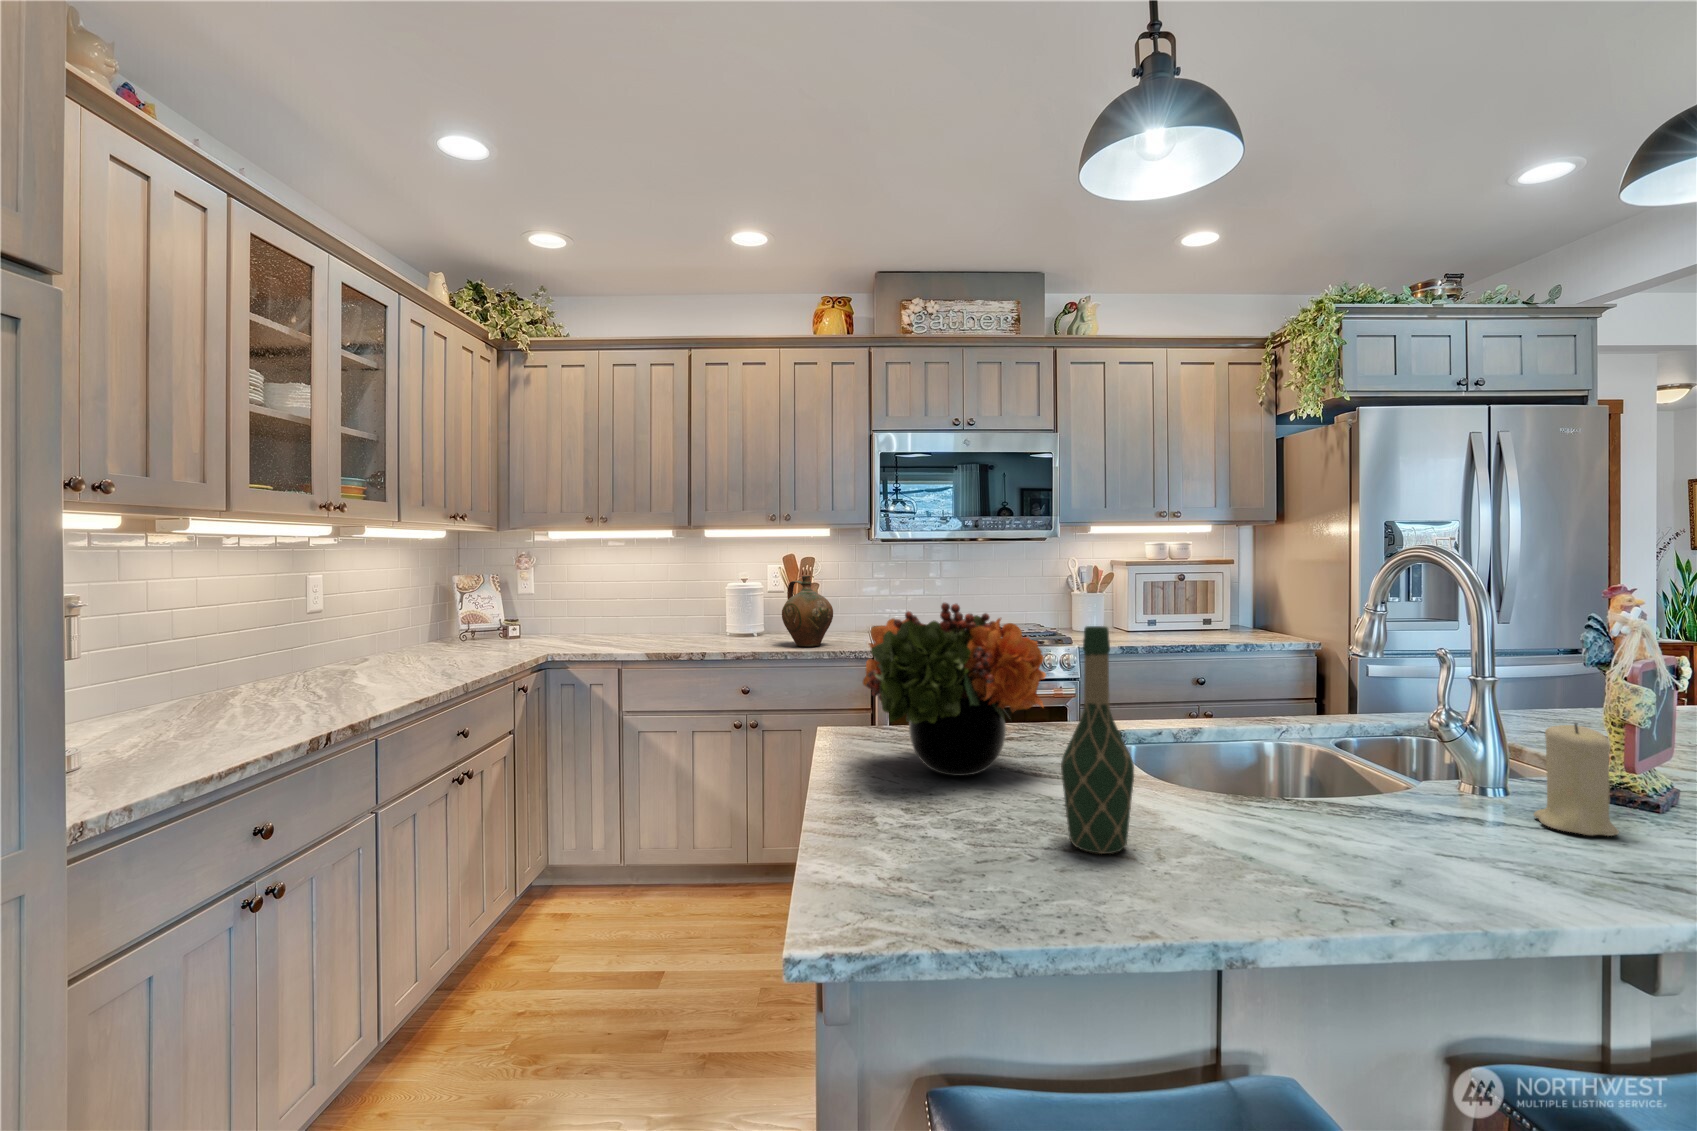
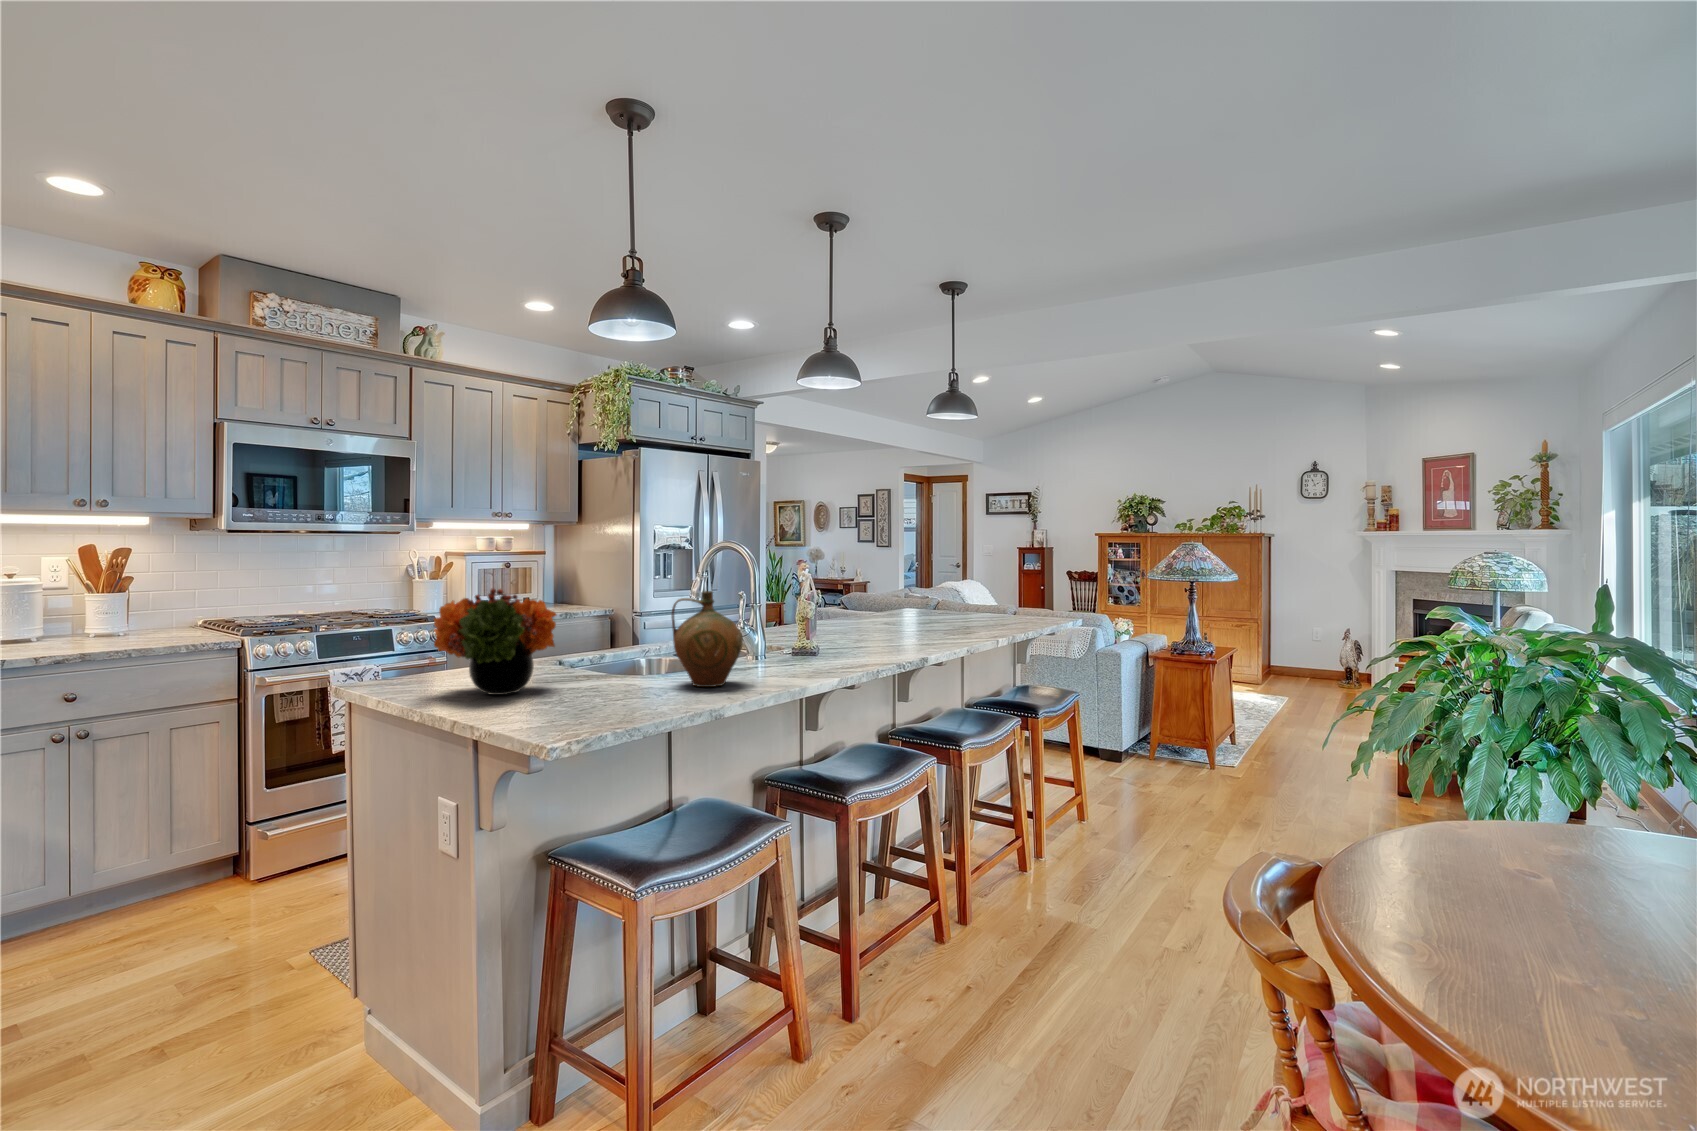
ceramic jug: present [782,576,833,647] -> present [672,591,743,687]
wine bottle: present [1061,626,1134,854] -> none [604,596,639,704]
candle: present [1534,723,1619,836] -> none [761,629,787,672]

